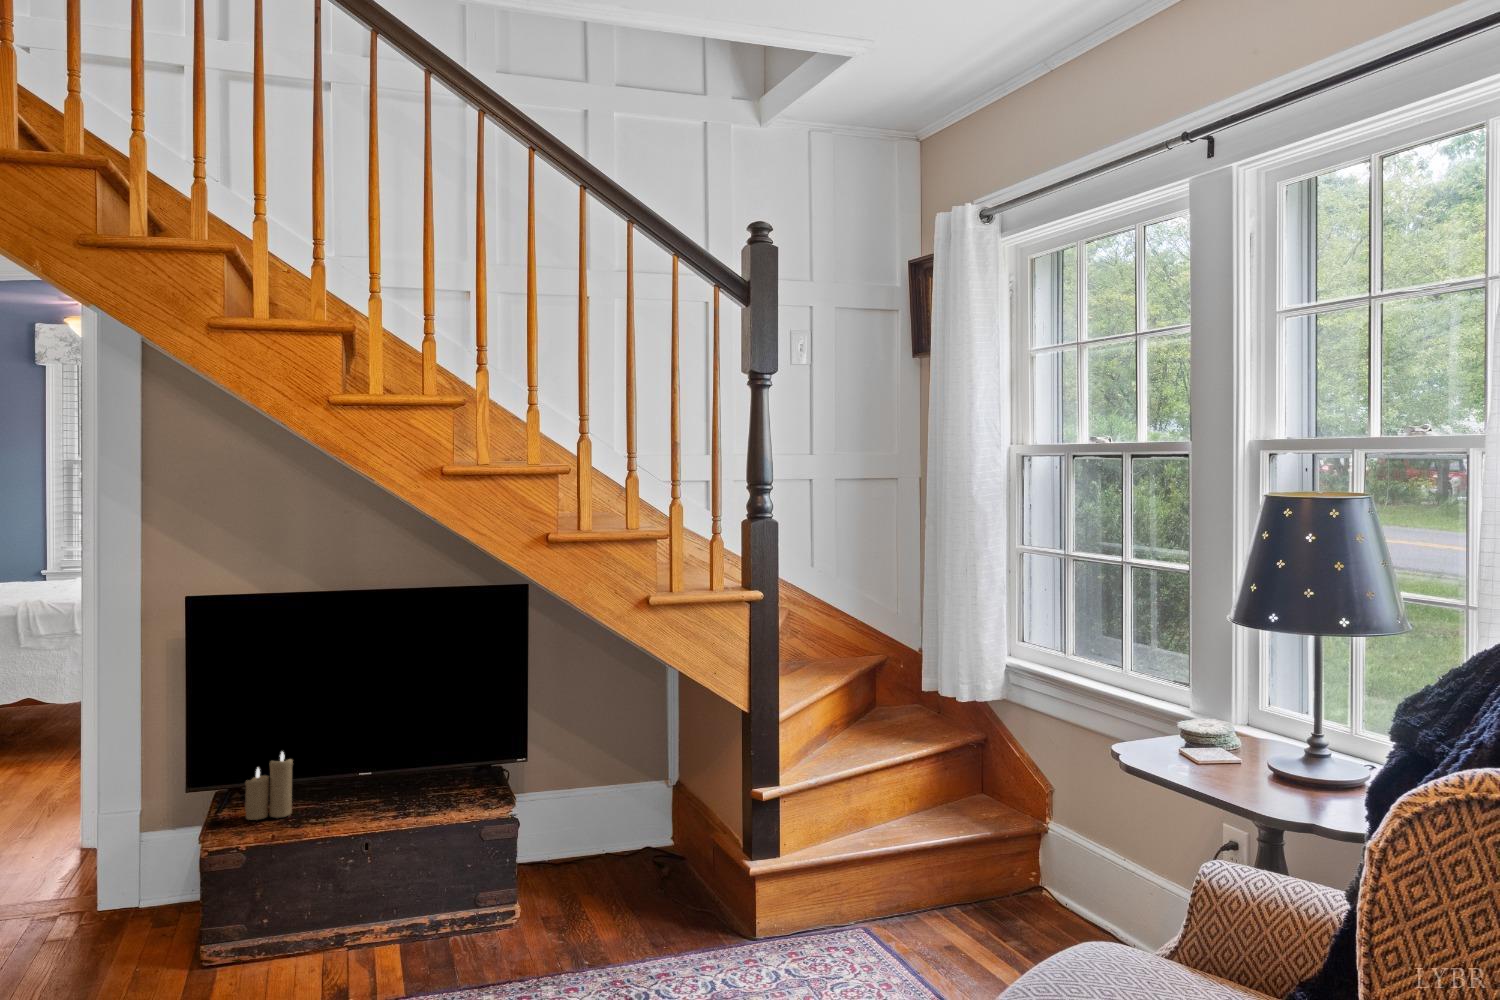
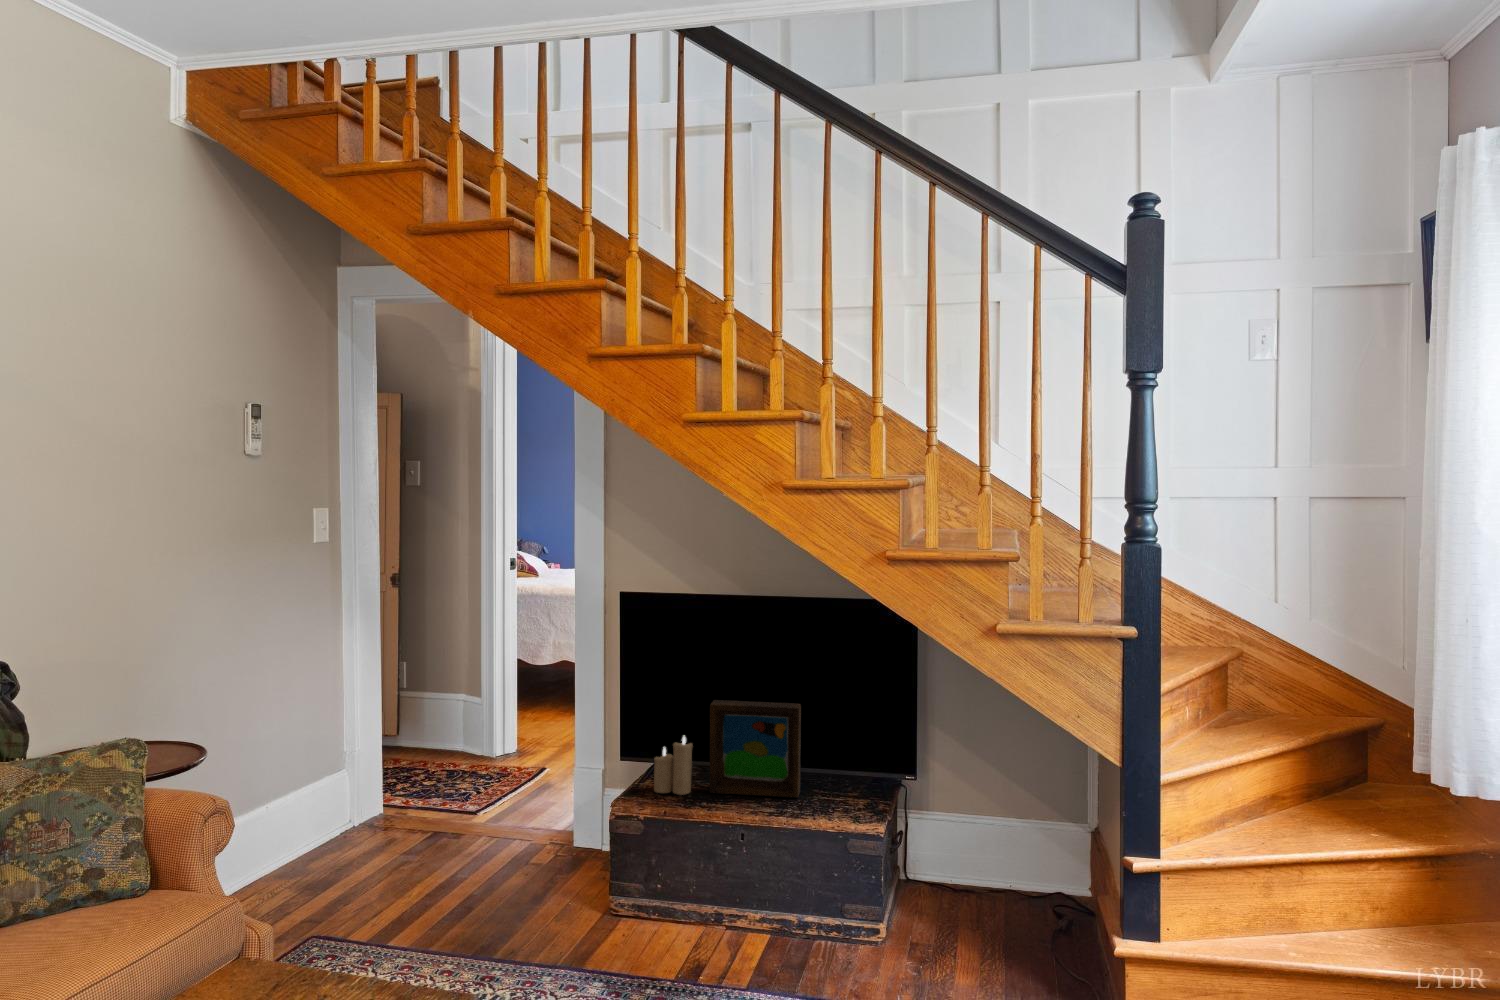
picture frame: none [313,701,416,810] -> present [709,700,801,798]

